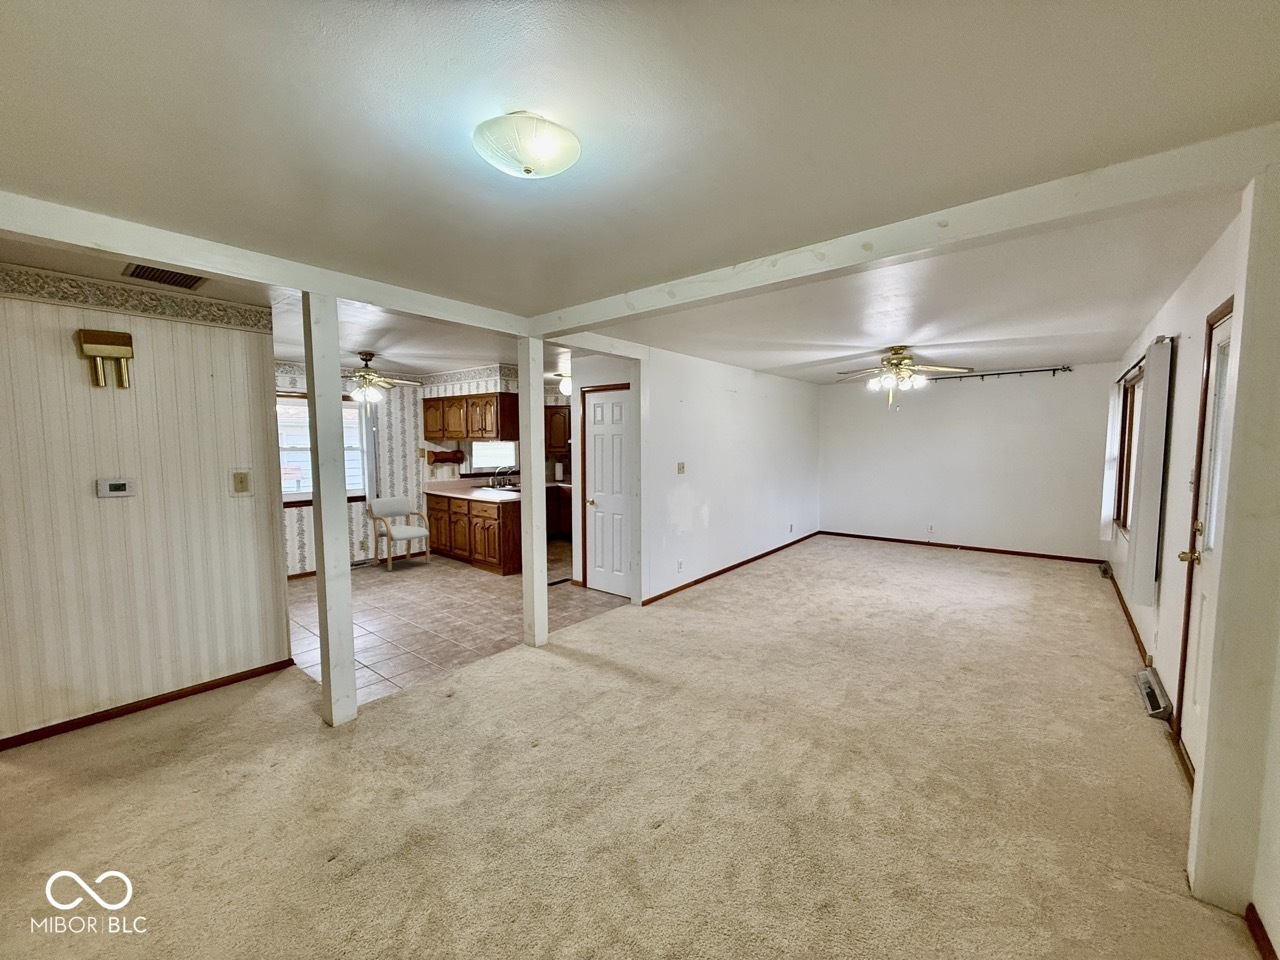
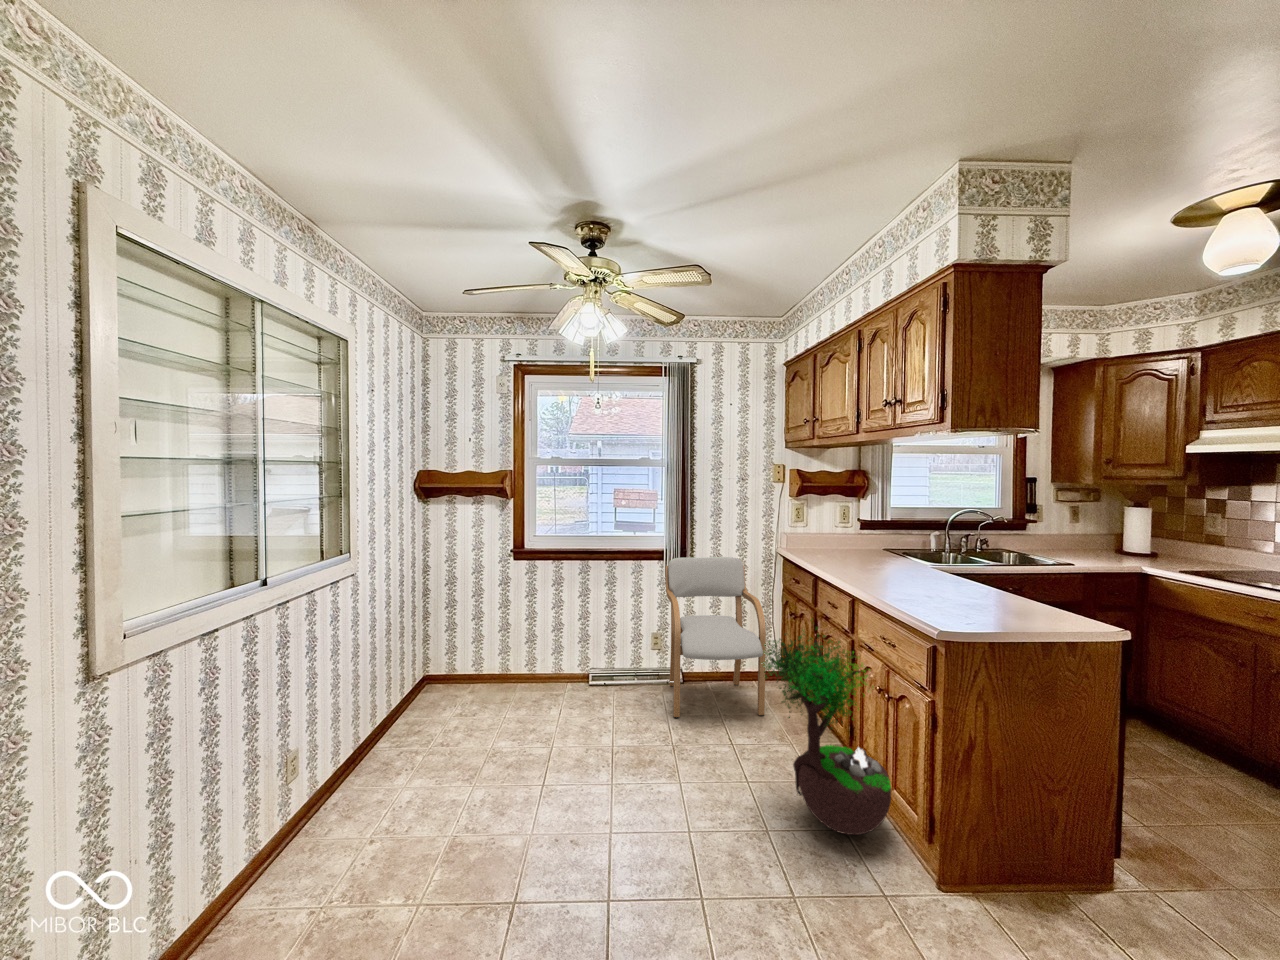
potted tree: none [441,506,489,574] -> present [763,628,891,835]

